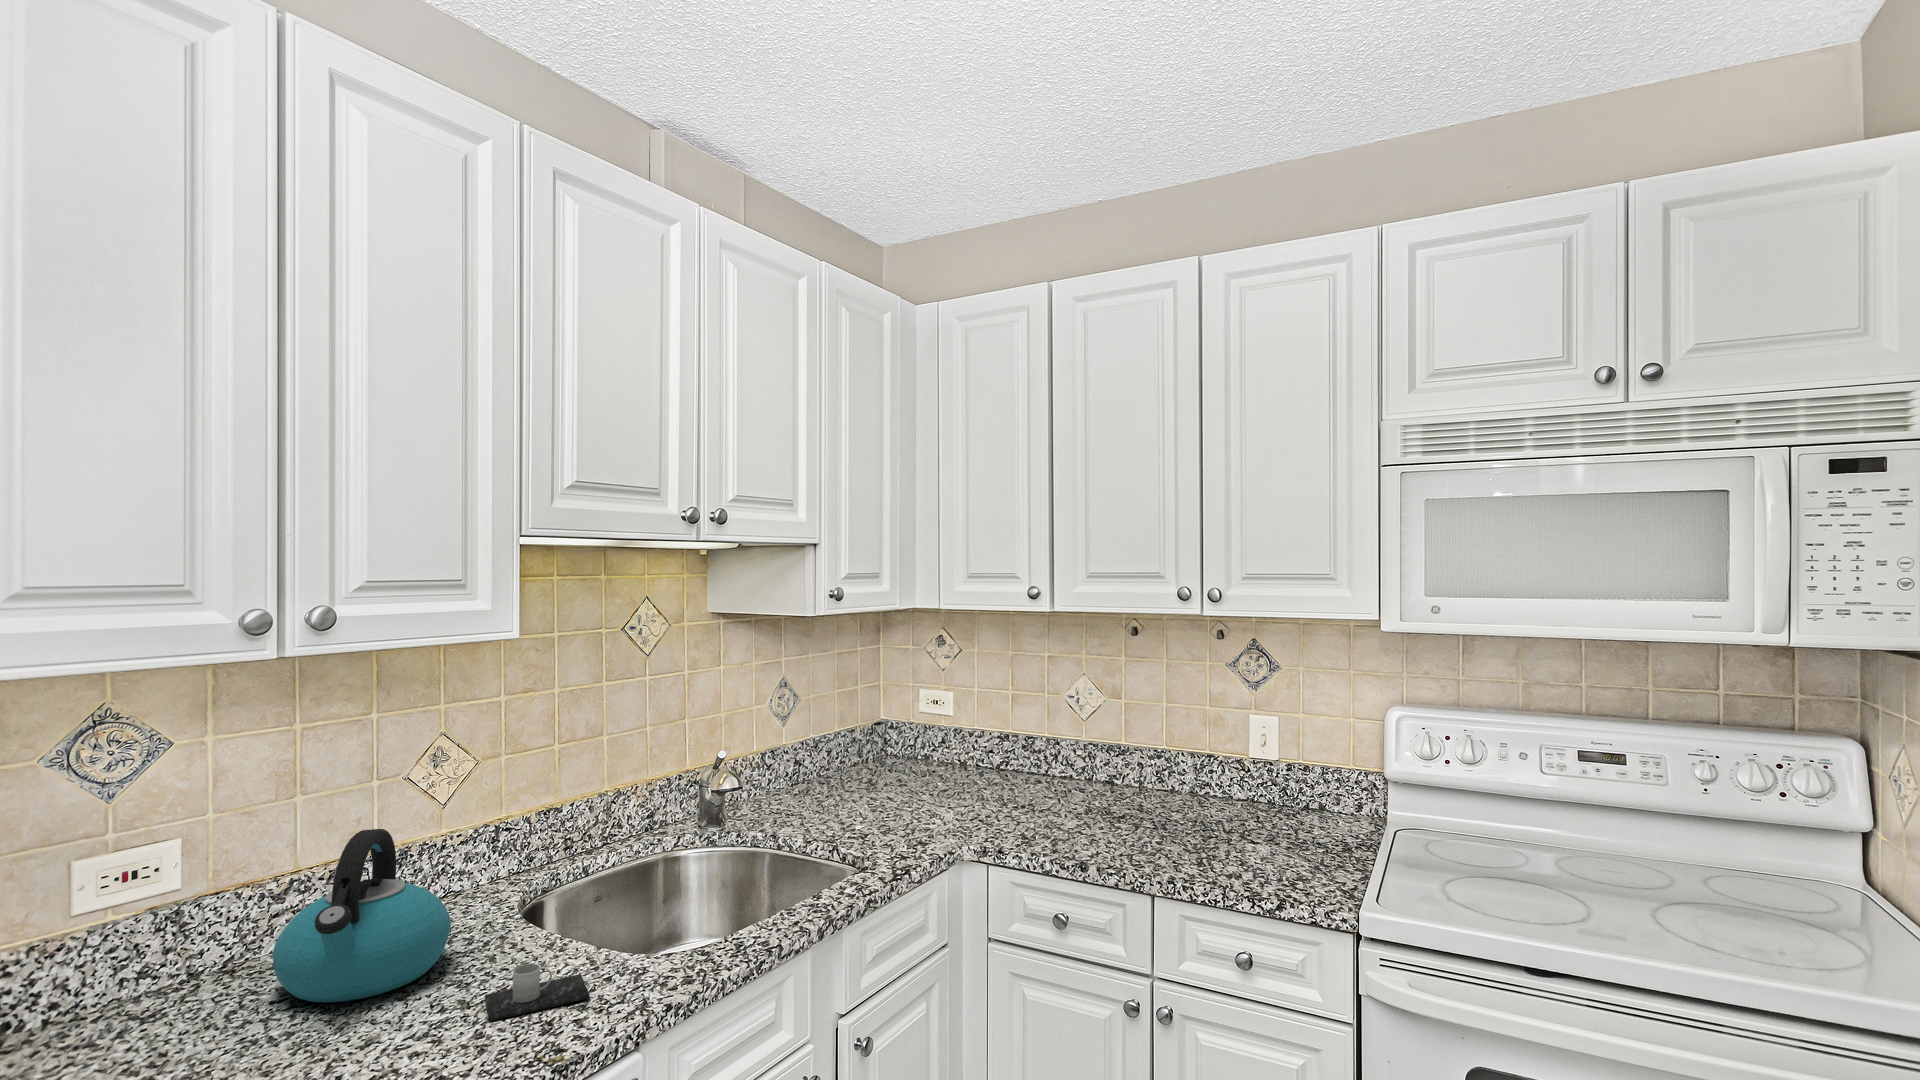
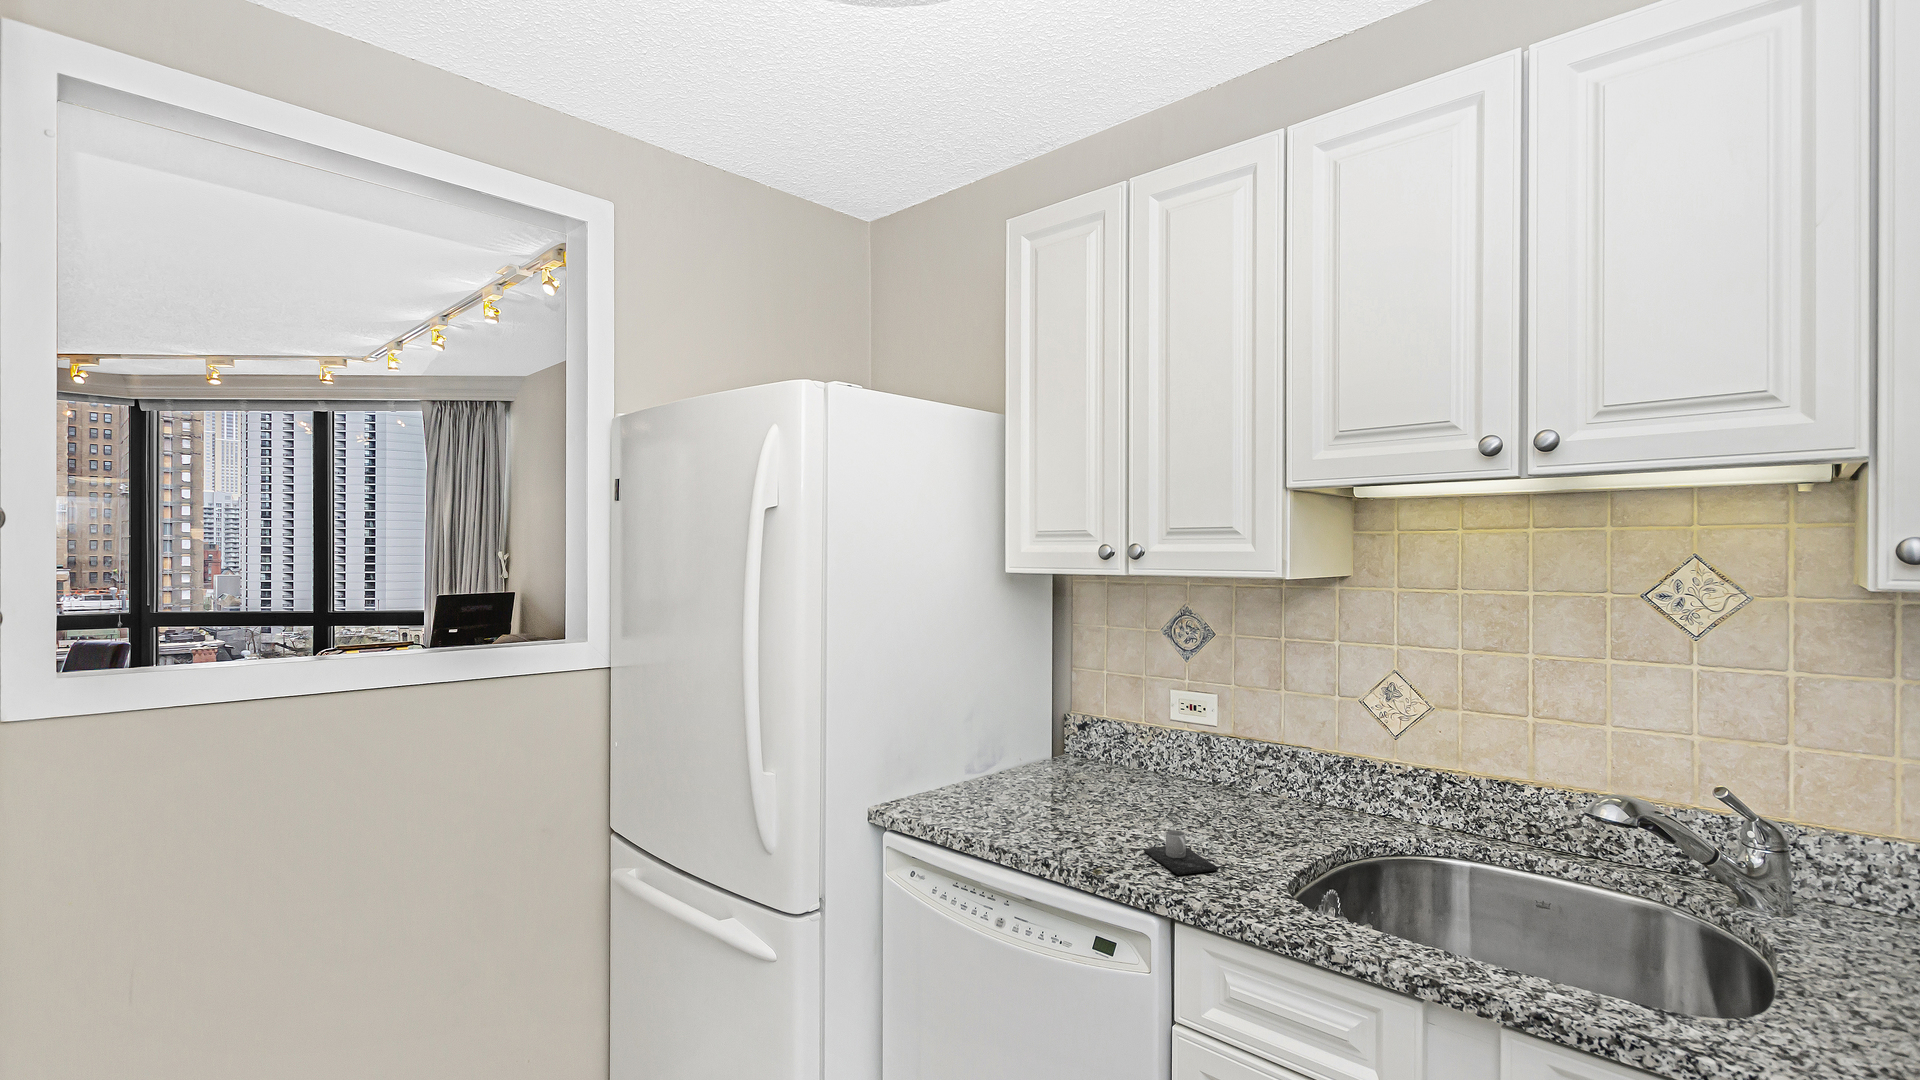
kettle: present [273,829,451,1003] -> none [1146,711,1274,827]

